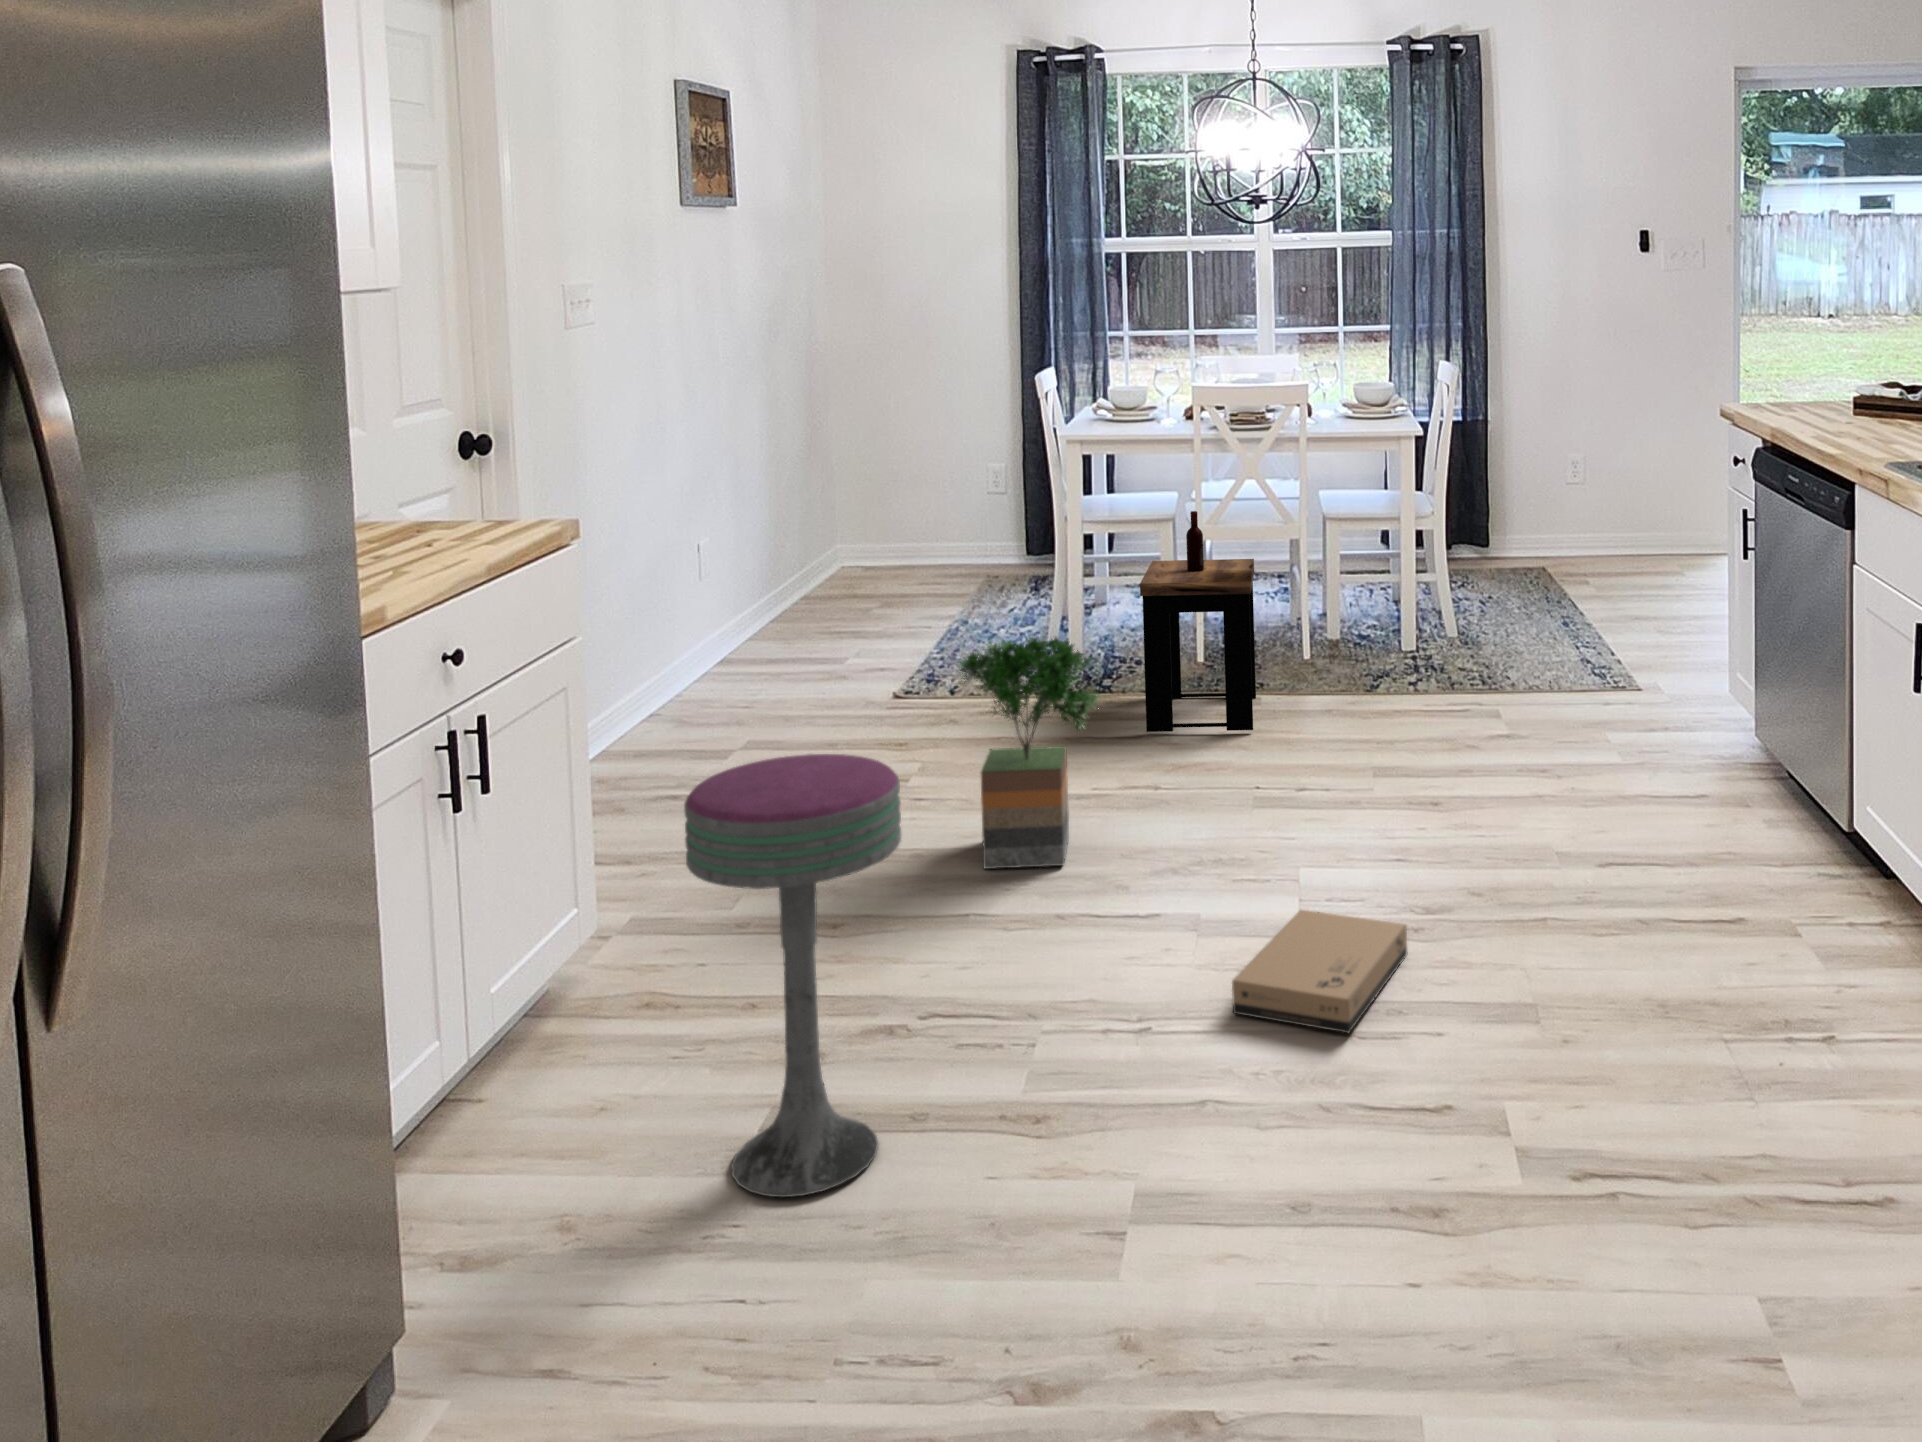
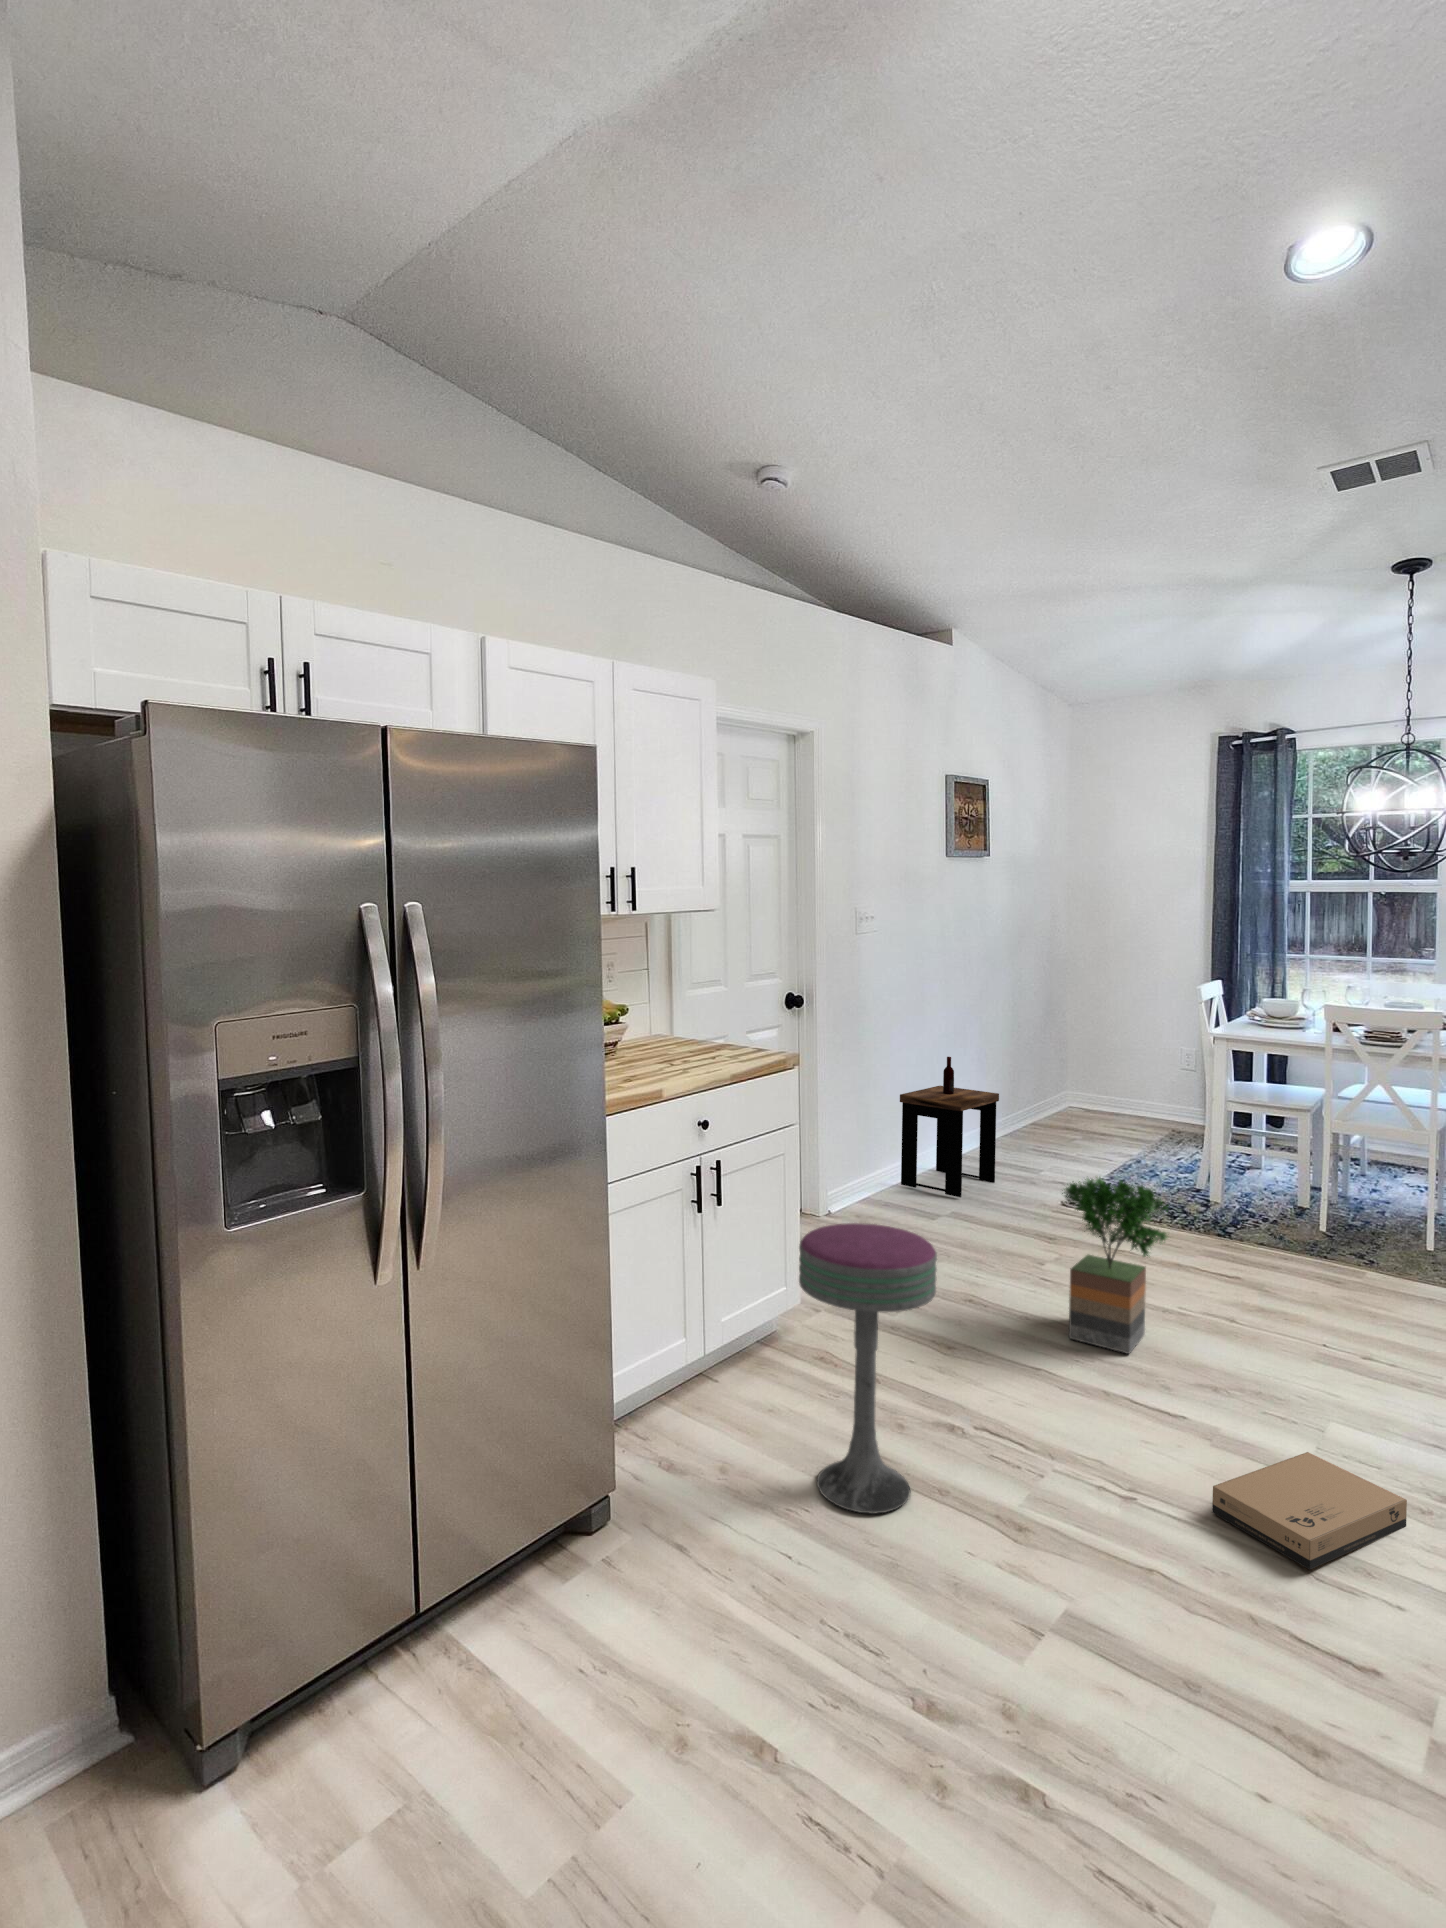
side table: present [1140,511,1256,732] -> present [900,1057,999,1197]

